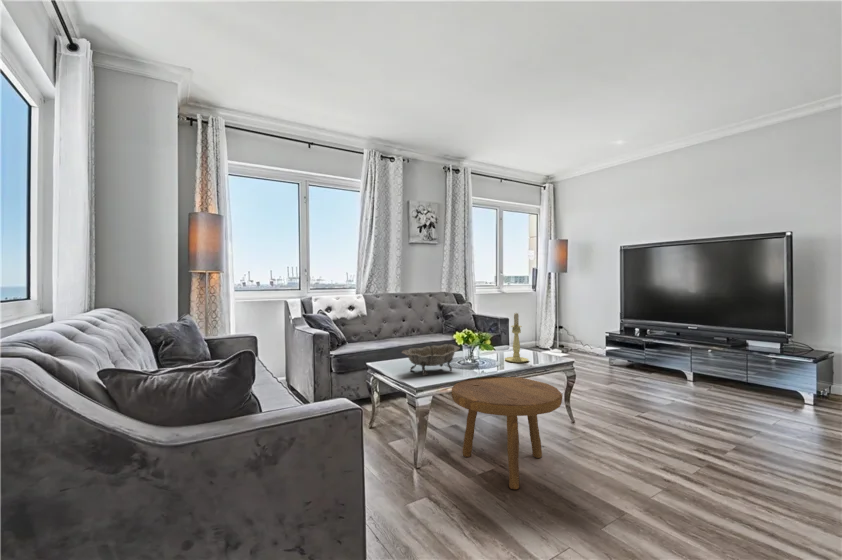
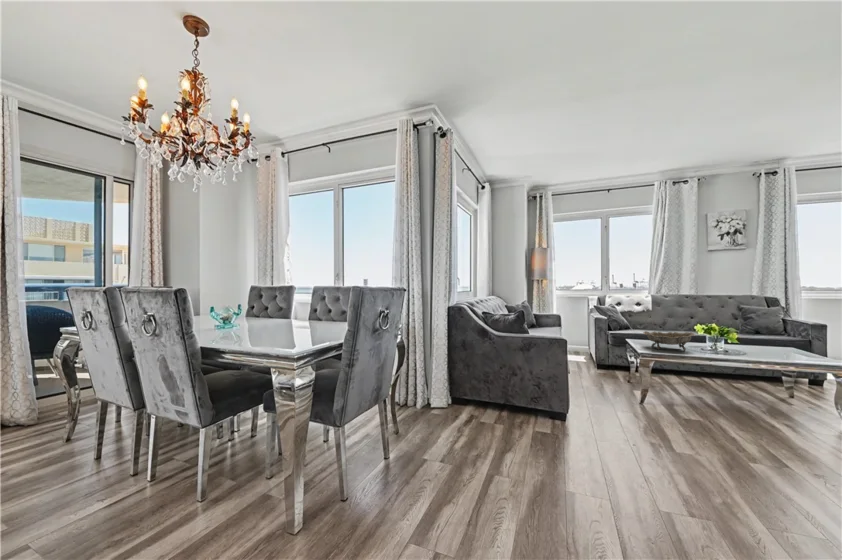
candle holder: present [505,313,528,363] -> none [760,314,791,358]
footstool: present [452,376,562,489] -> none [667,357,775,431]

